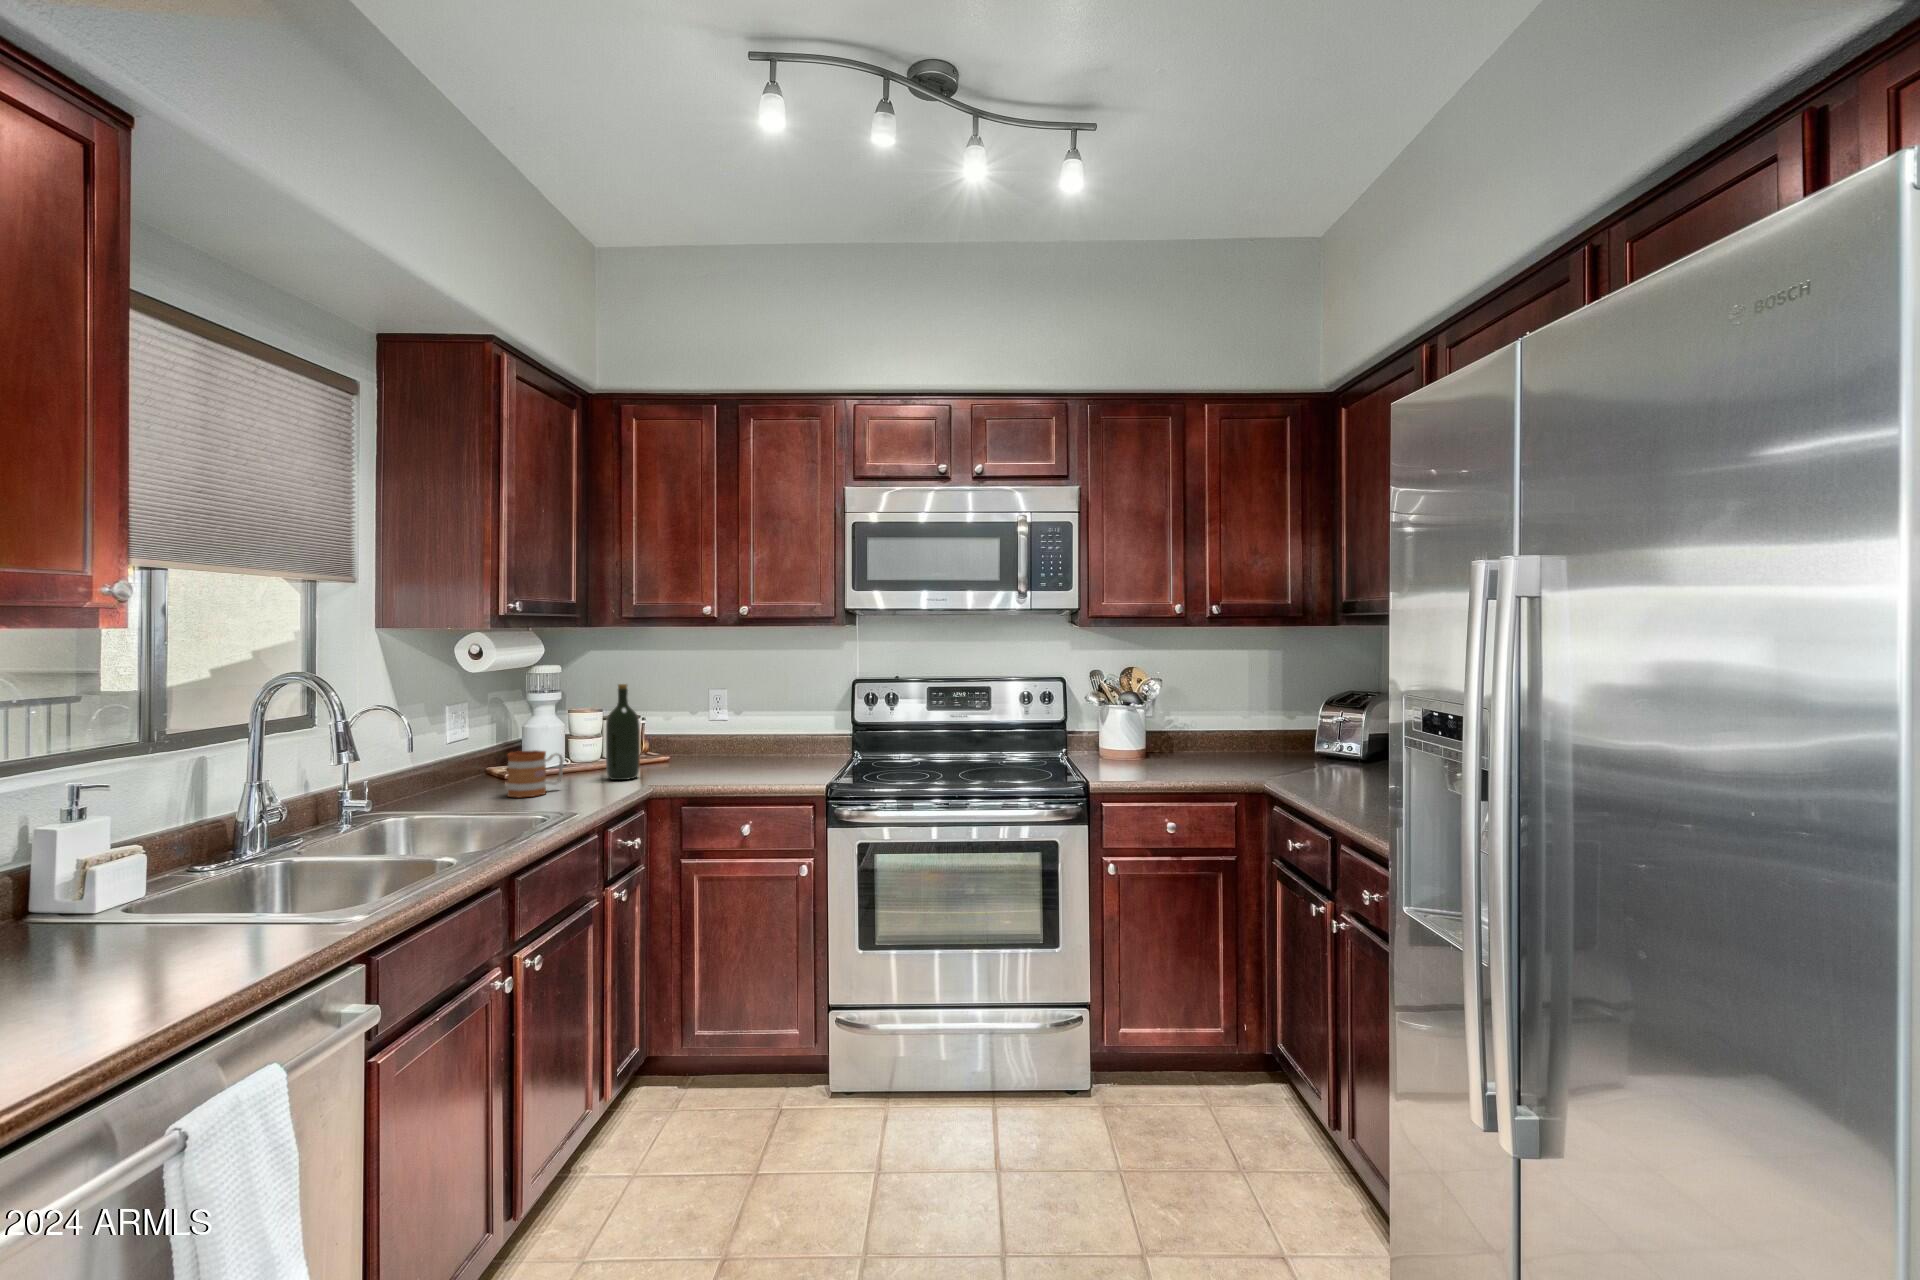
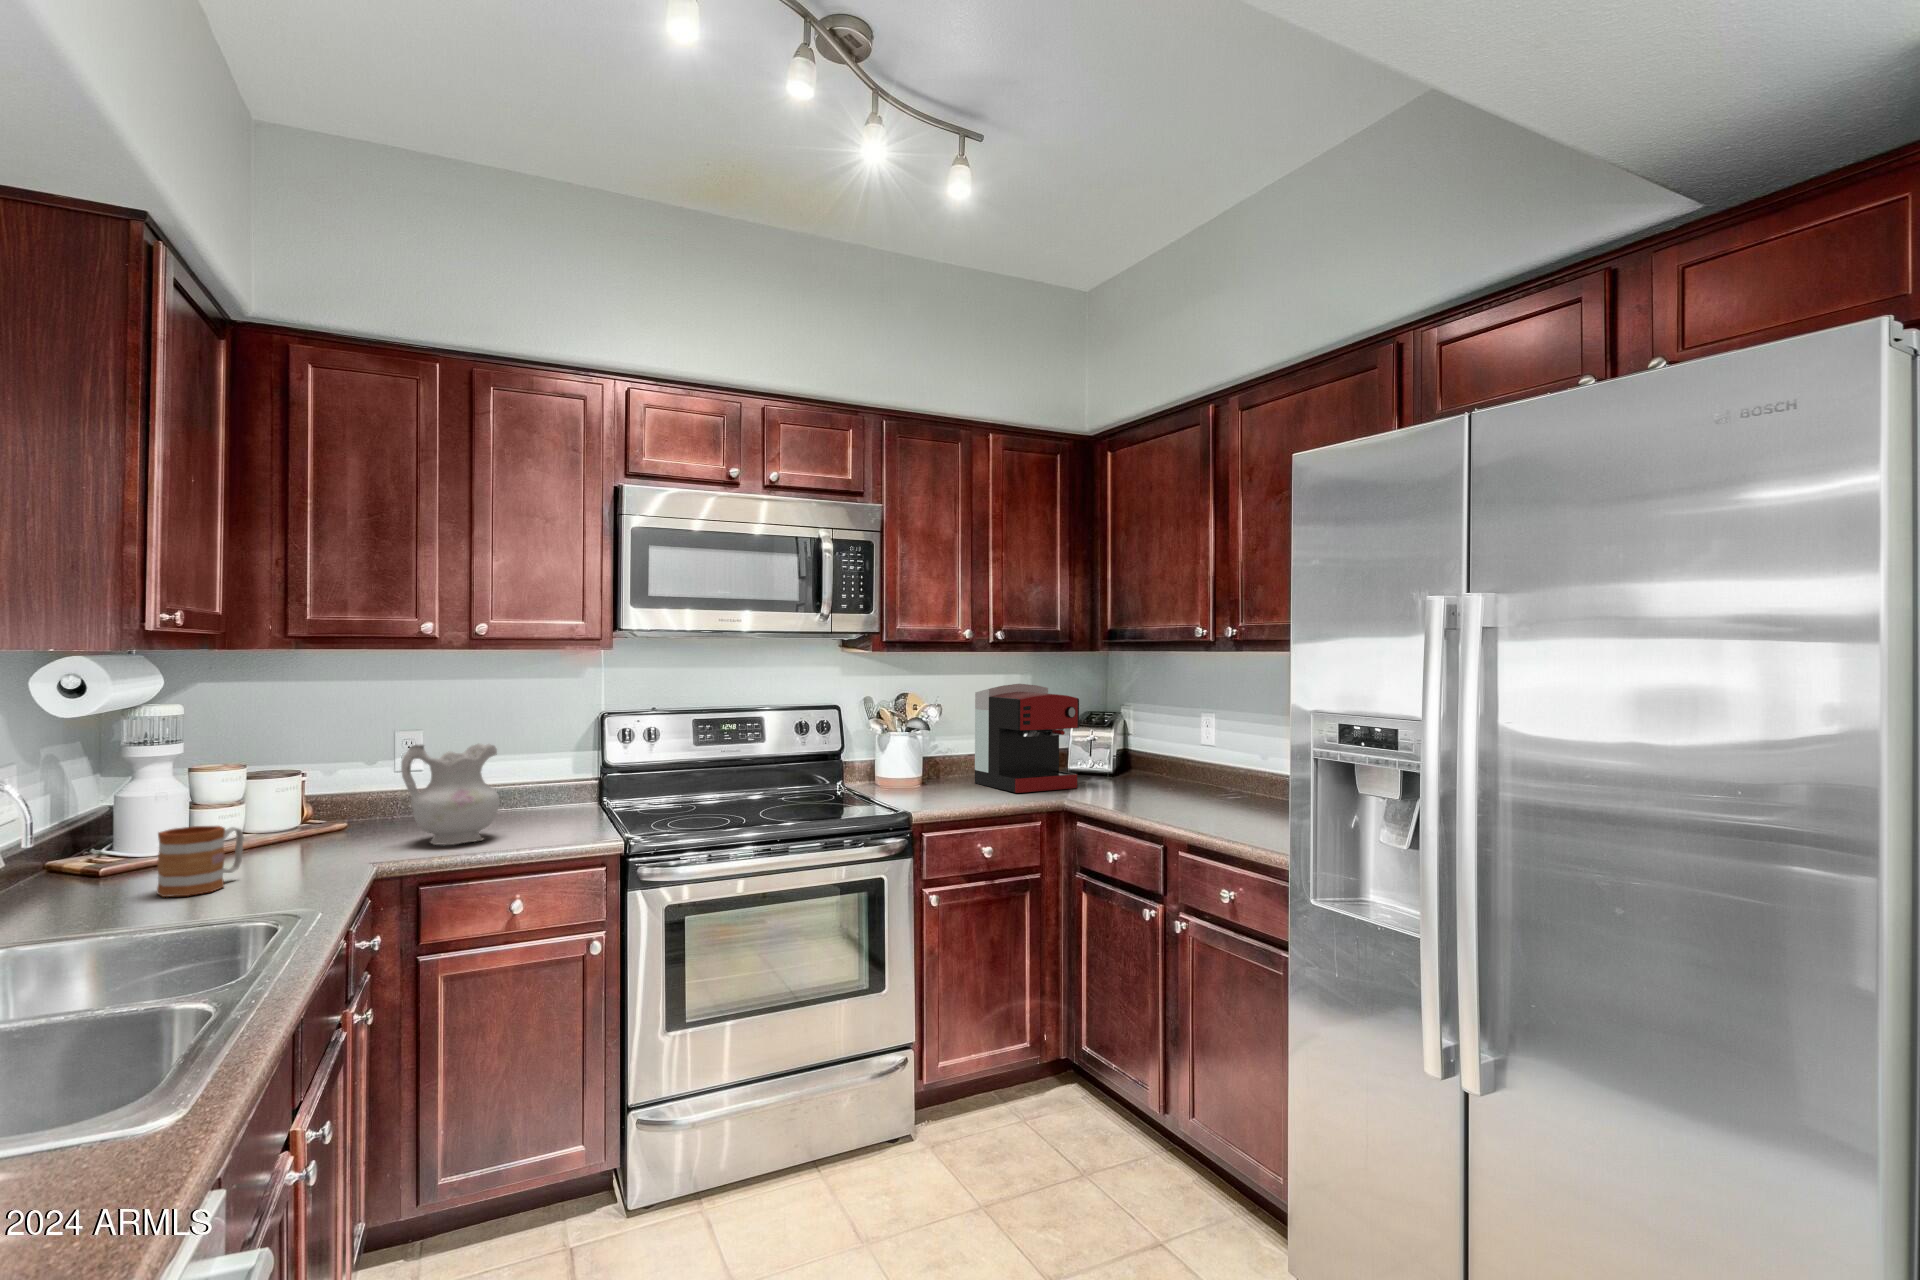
coffee maker: none [1197,659,1300,771] -> present [975,684,1079,793]
wine bottle: present [606,684,640,780] -> none [290,726,343,859]
ceramic pitcher: none [677,699,748,778] -> present [401,744,499,845]

